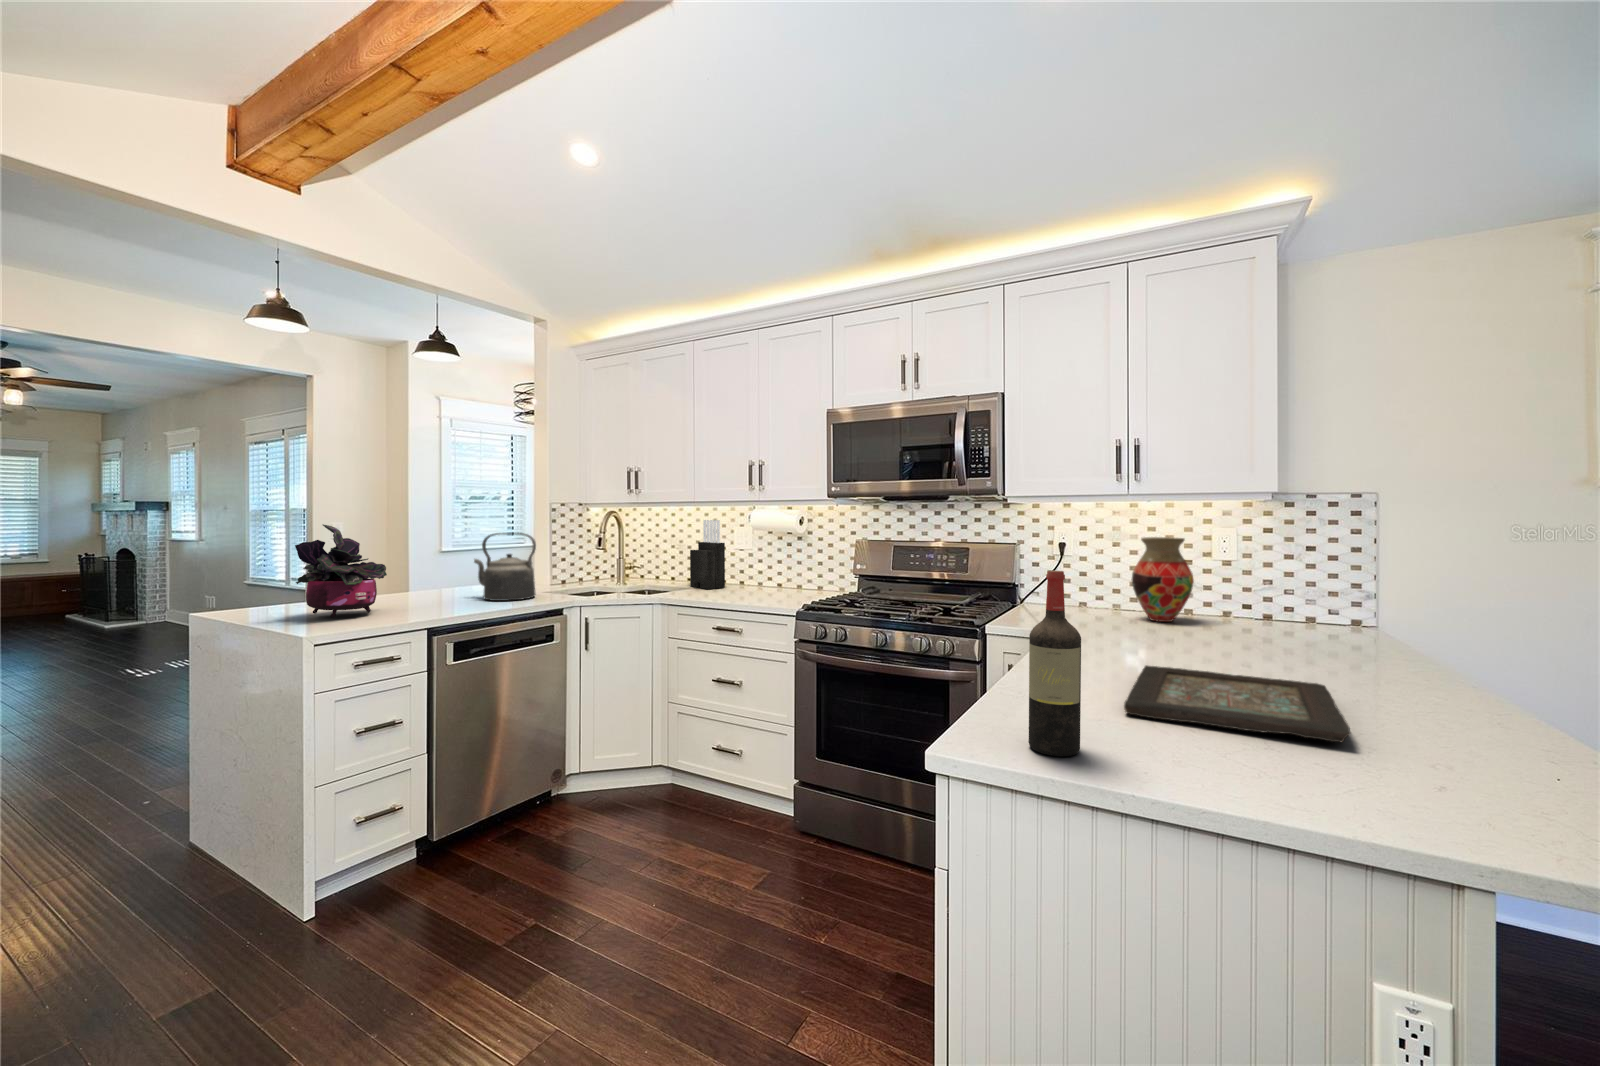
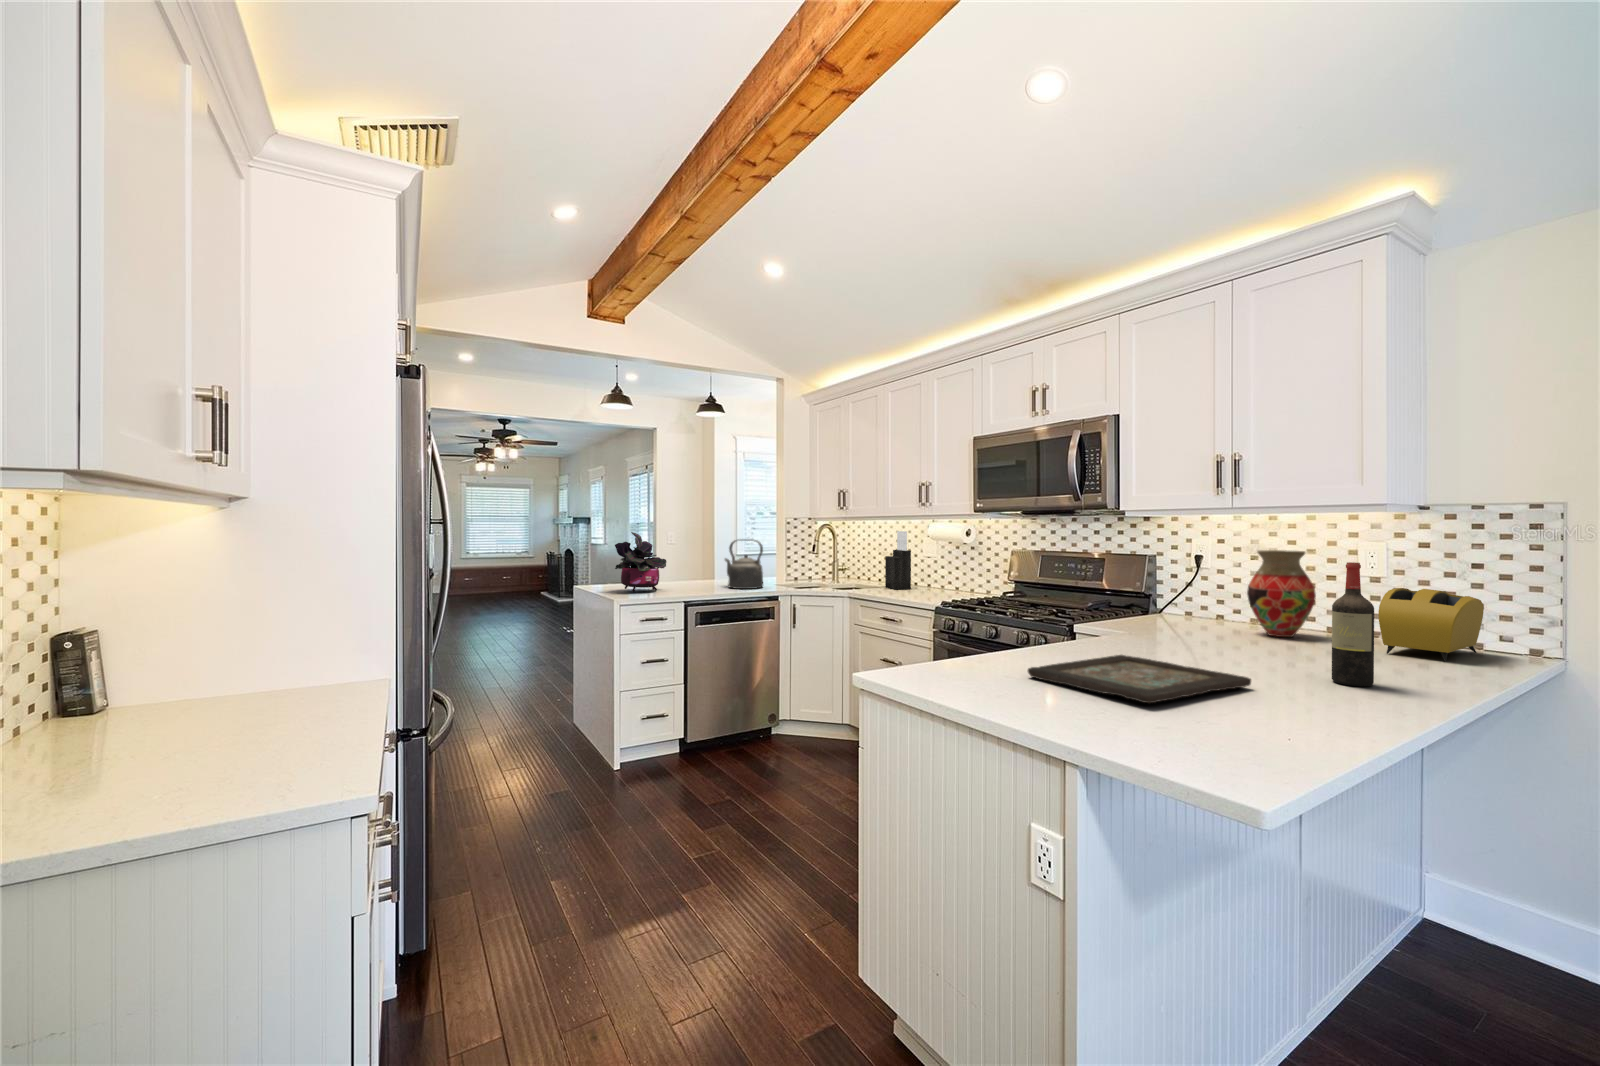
wine bottle: present [1029,570,1081,756] -> present [1332,562,1374,686]
toaster: none [1261,571,1339,637] -> present [1378,588,1484,661]

